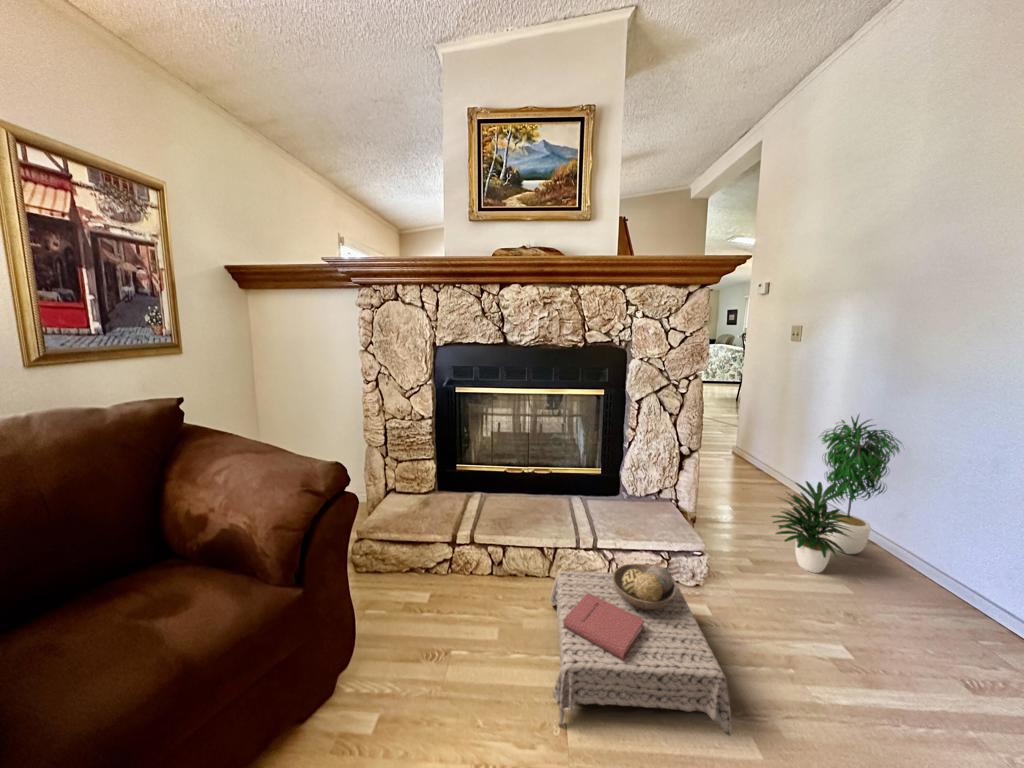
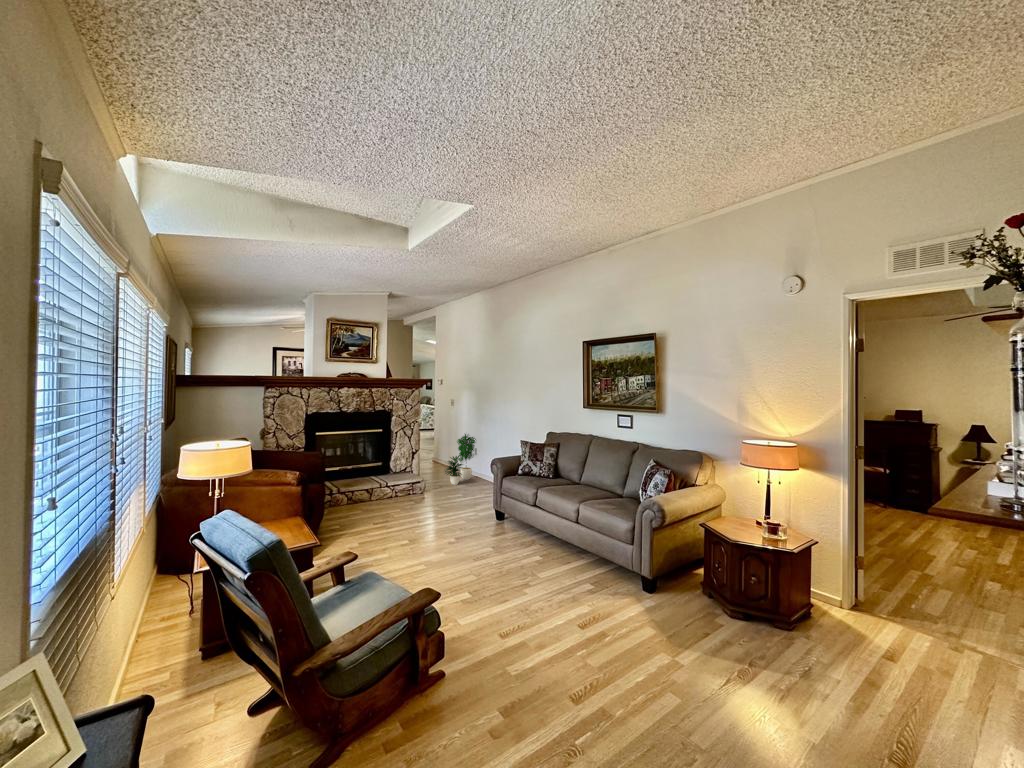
ottoman: present [549,564,732,736] -> none [373,477,429,515]

